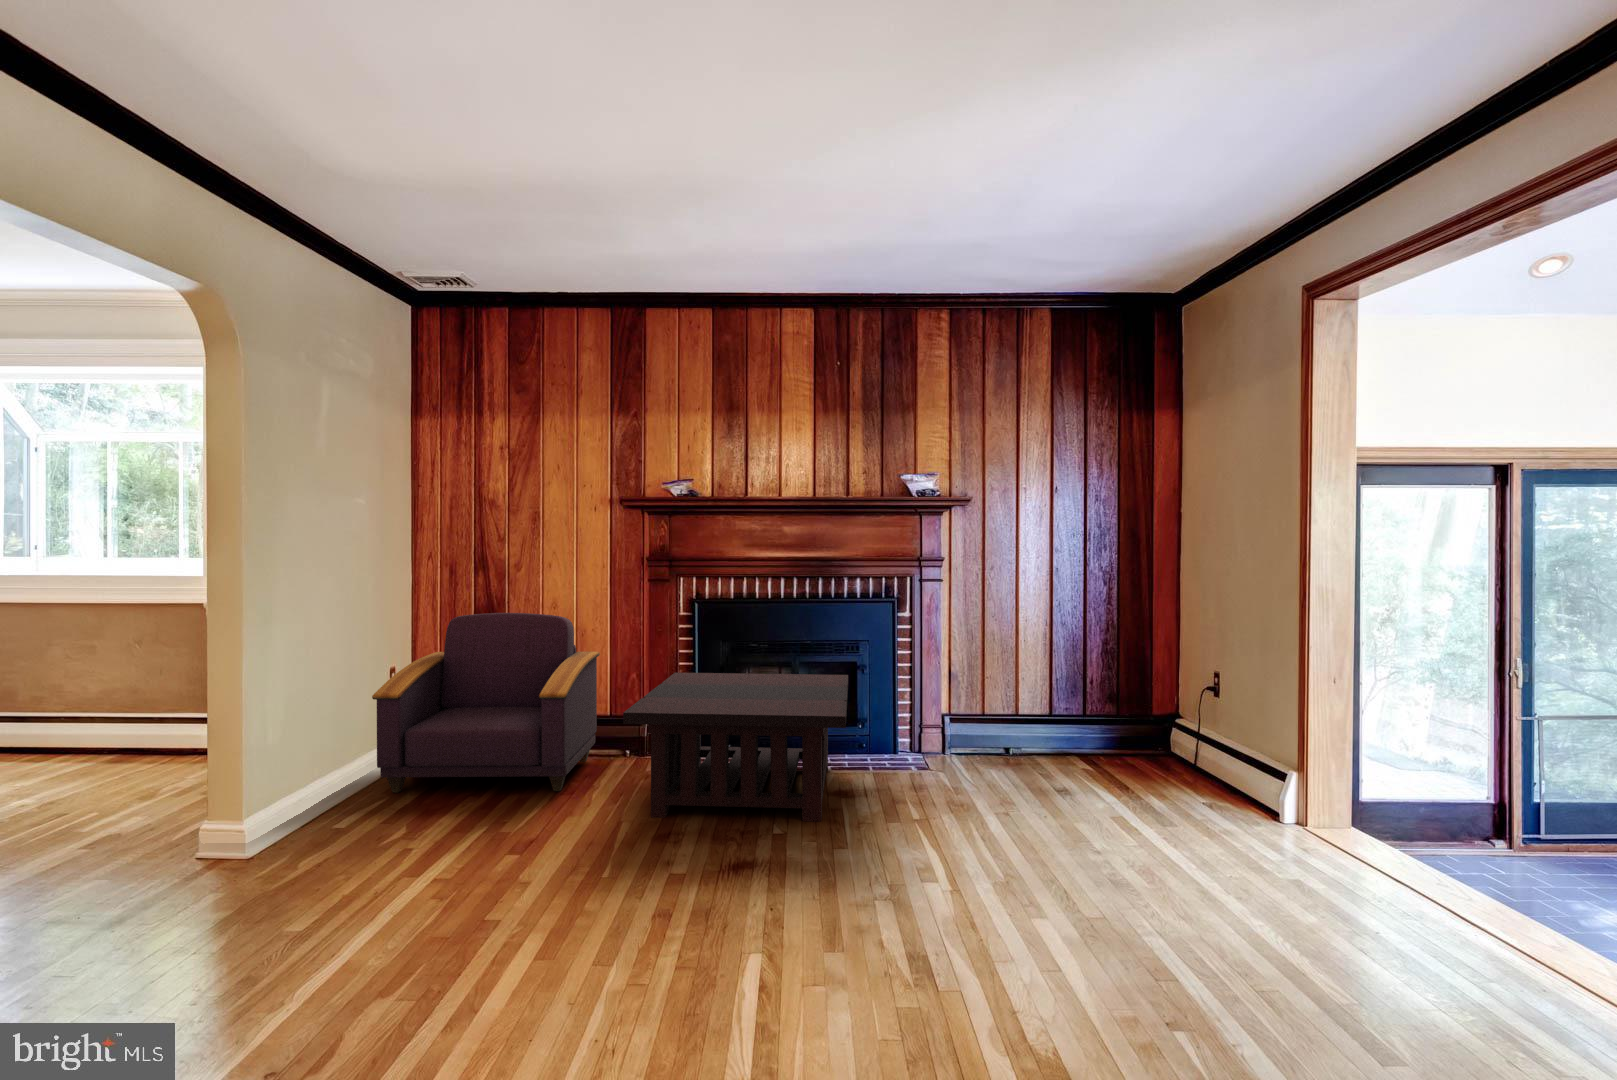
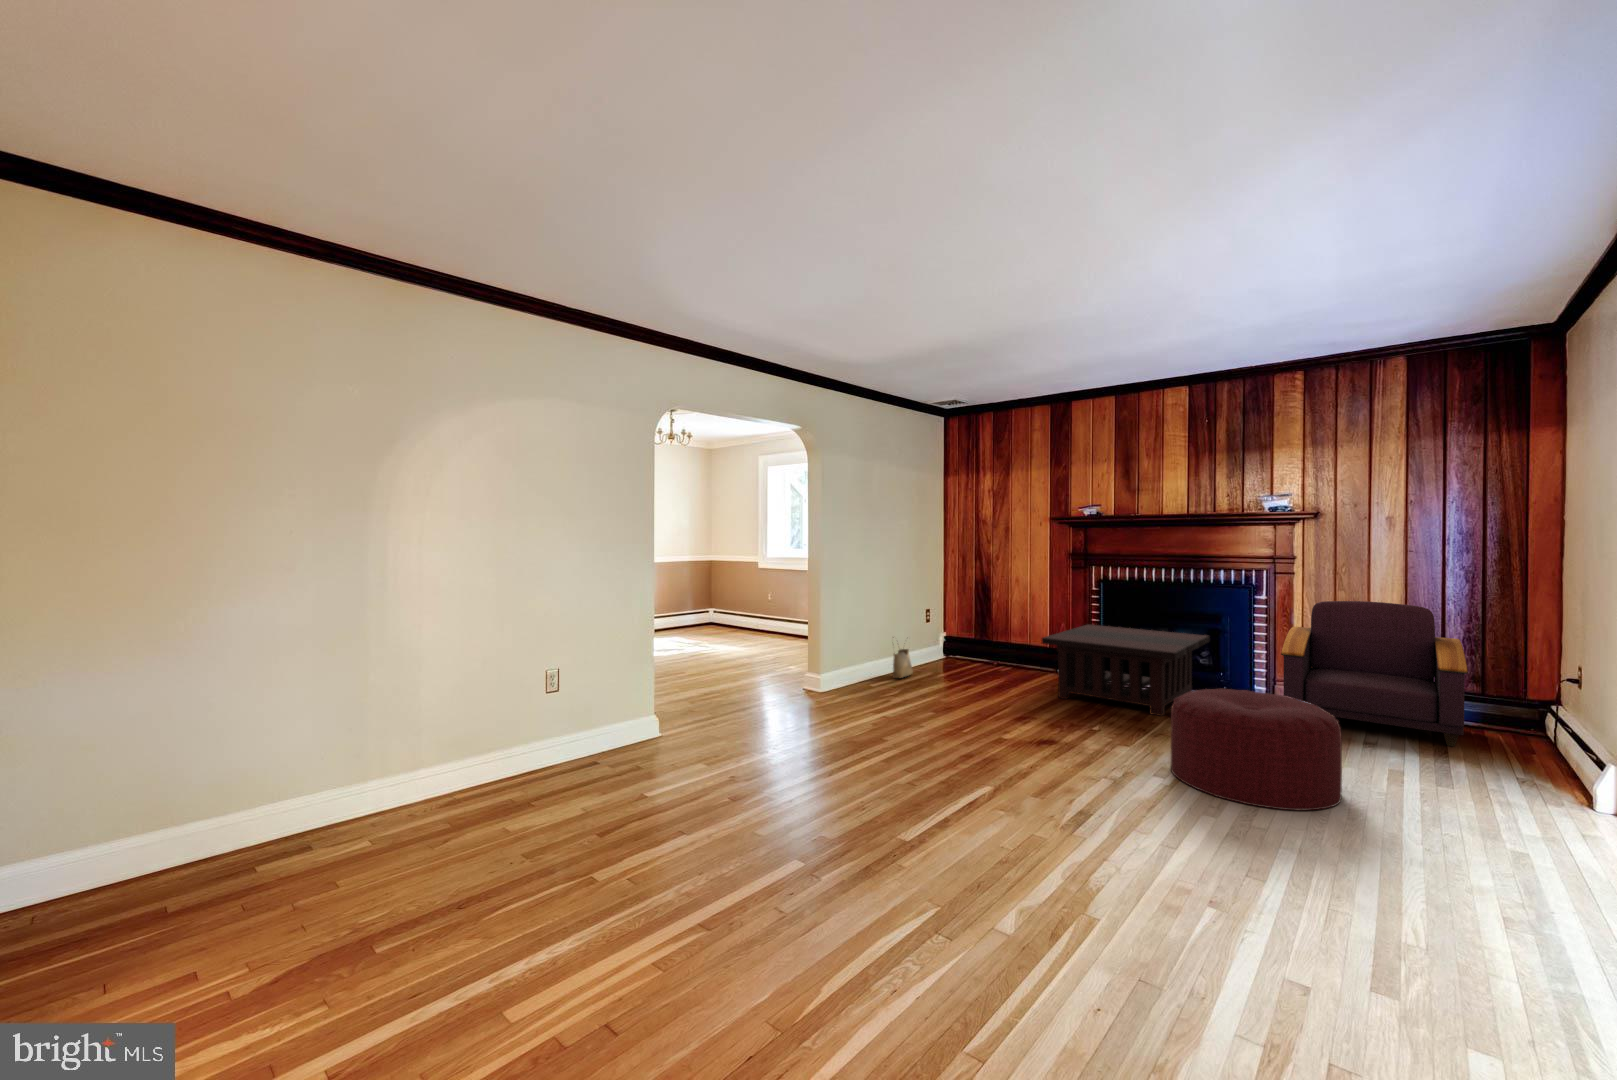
armchair: present [372,613,600,792] -> present [1281,601,1468,747]
woven basket: none [297,739,349,837] -> present [893,649,913,678]
ottoman: none [914,781,1175,1024] -> present [1171,689,1342,811]

